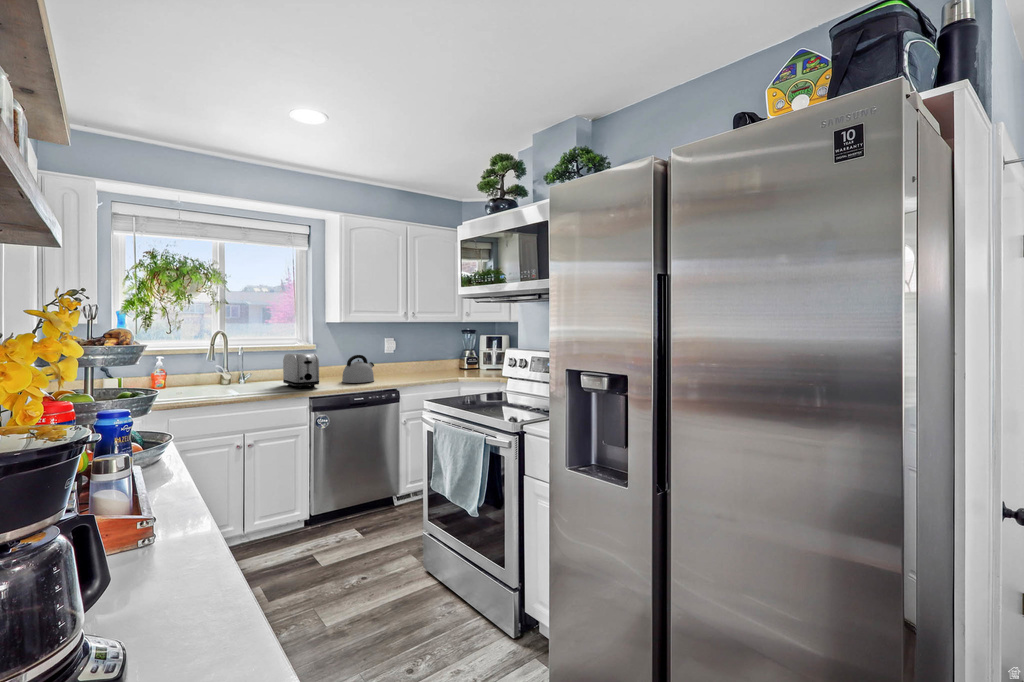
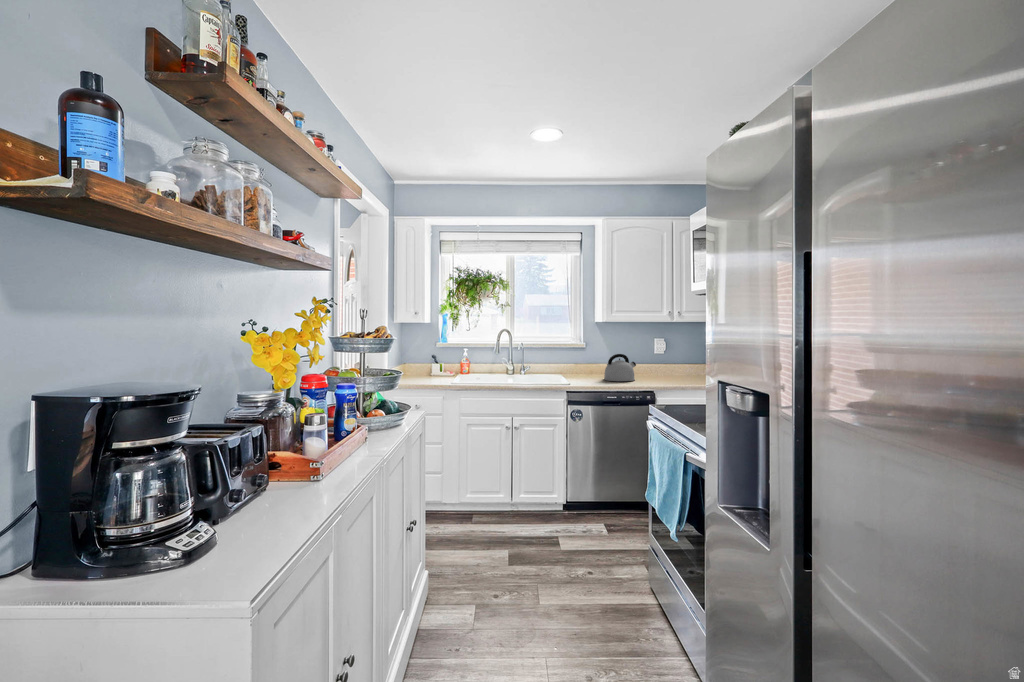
toaster: present [283,353,319,388] -> none [552,351,578,383]

